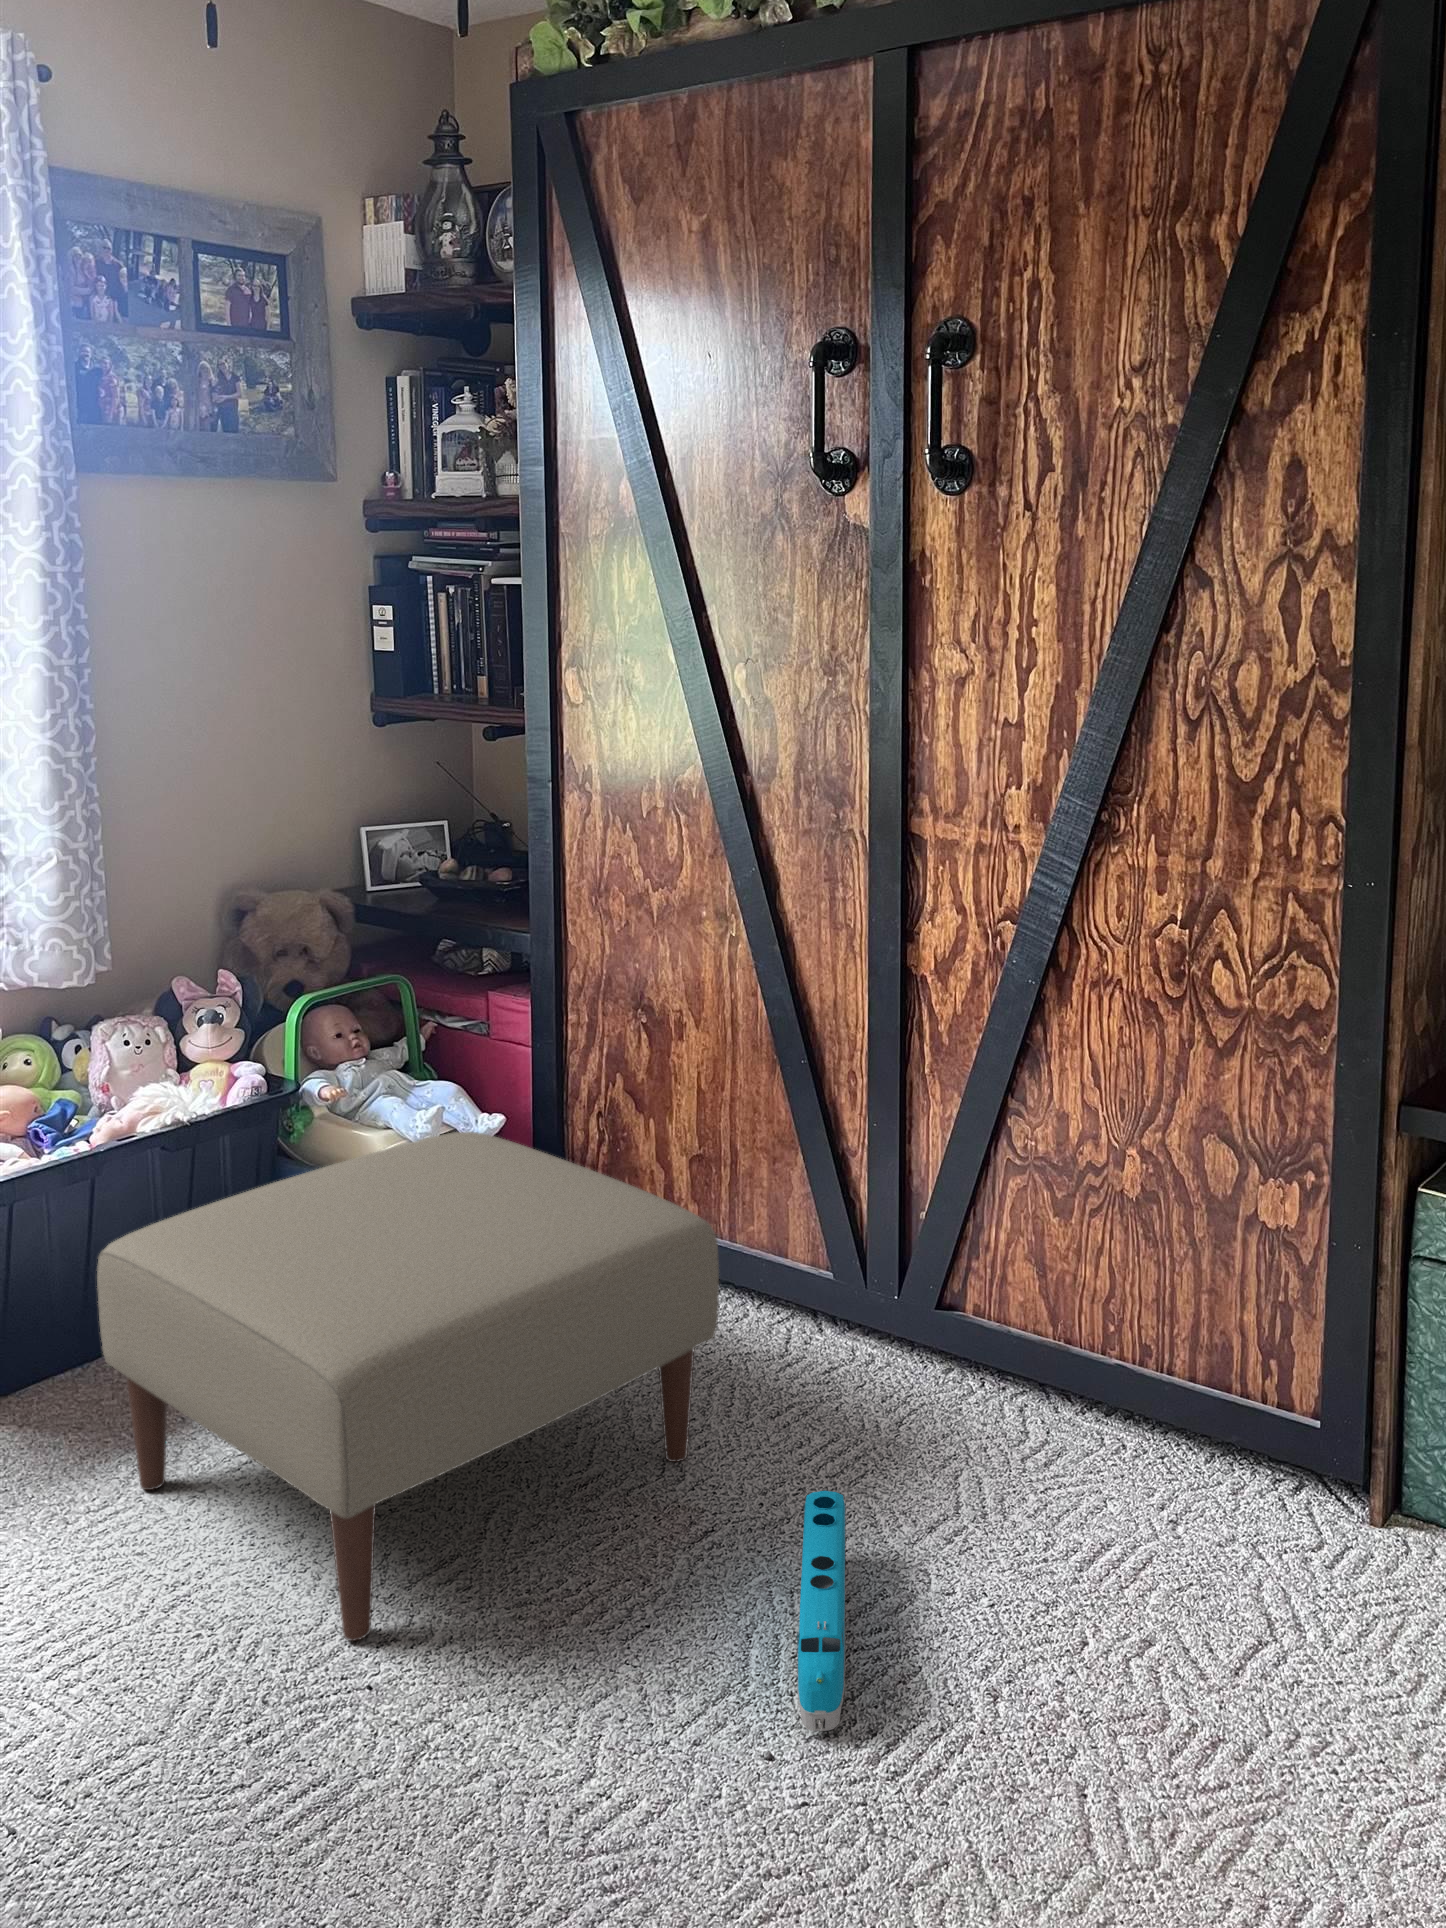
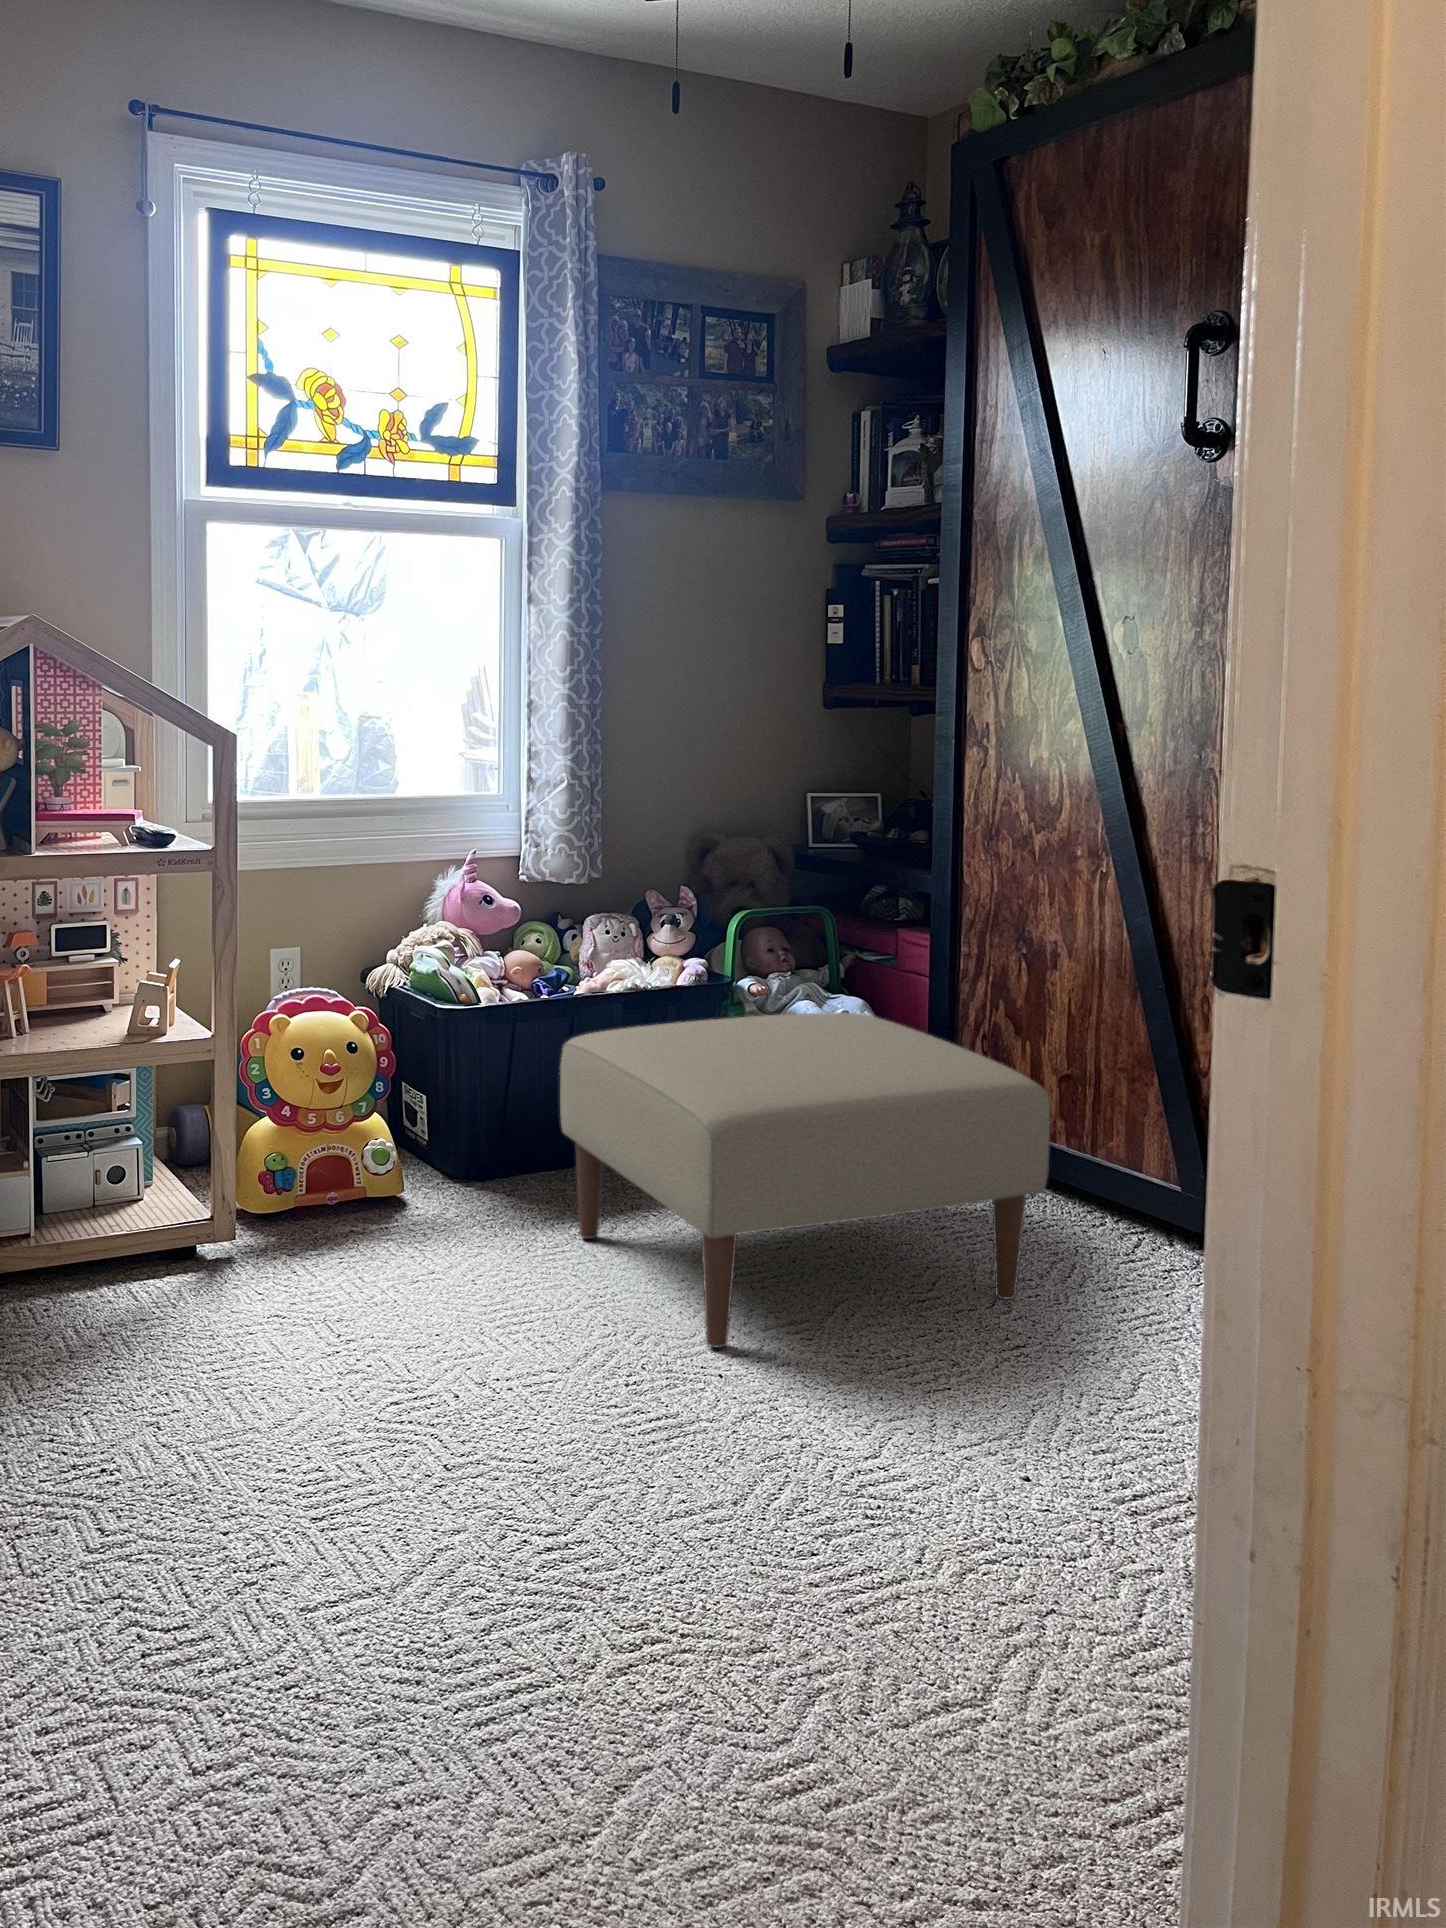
toy train: present [797,1491,846,1731] -> none [1061,1318,1140,1477]

